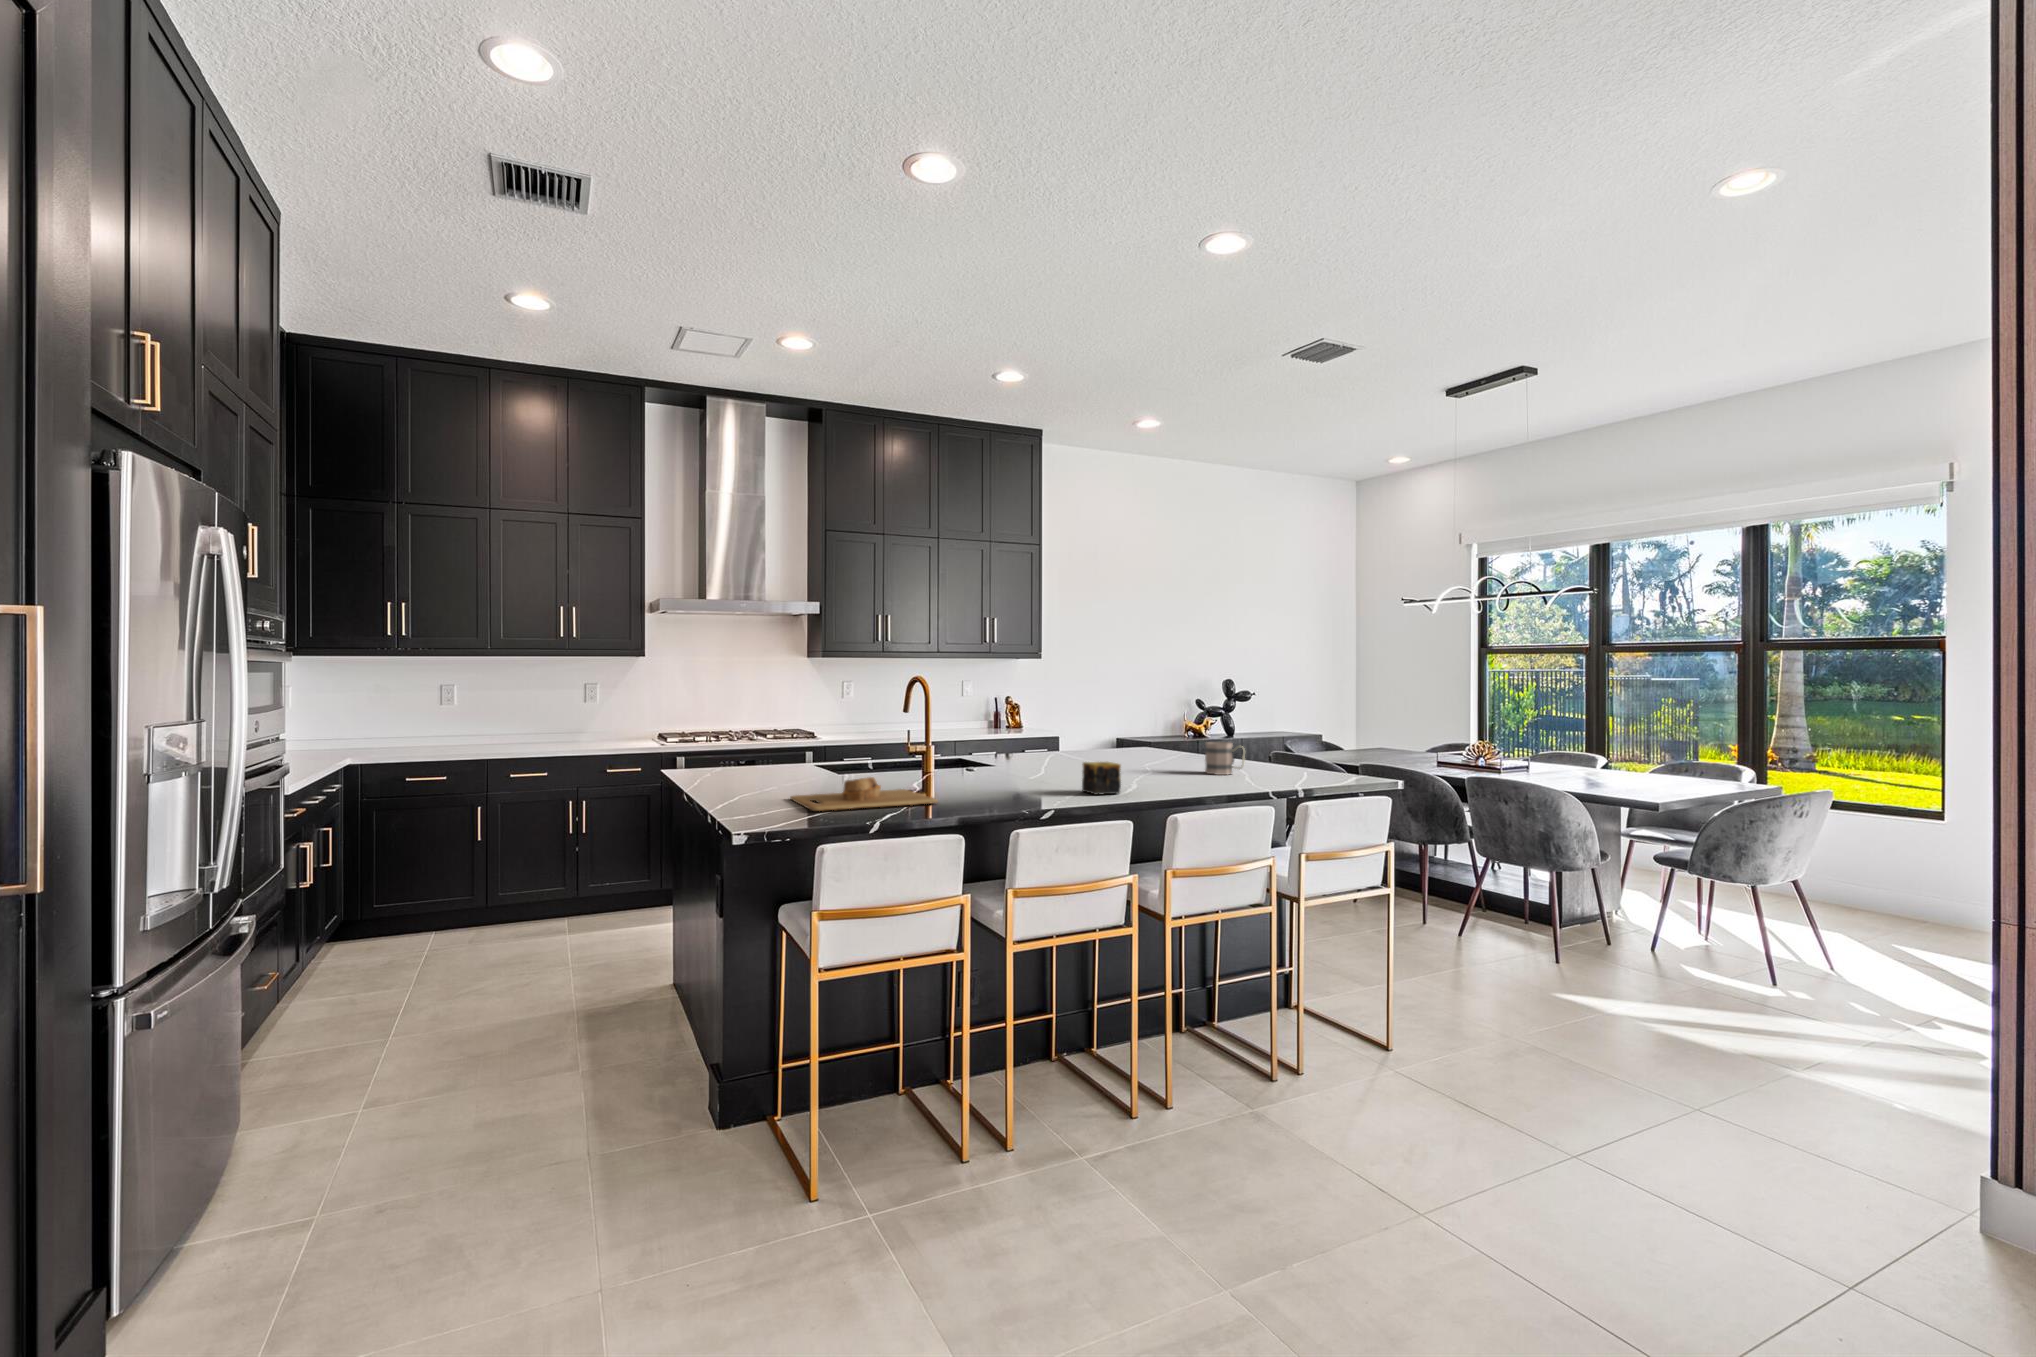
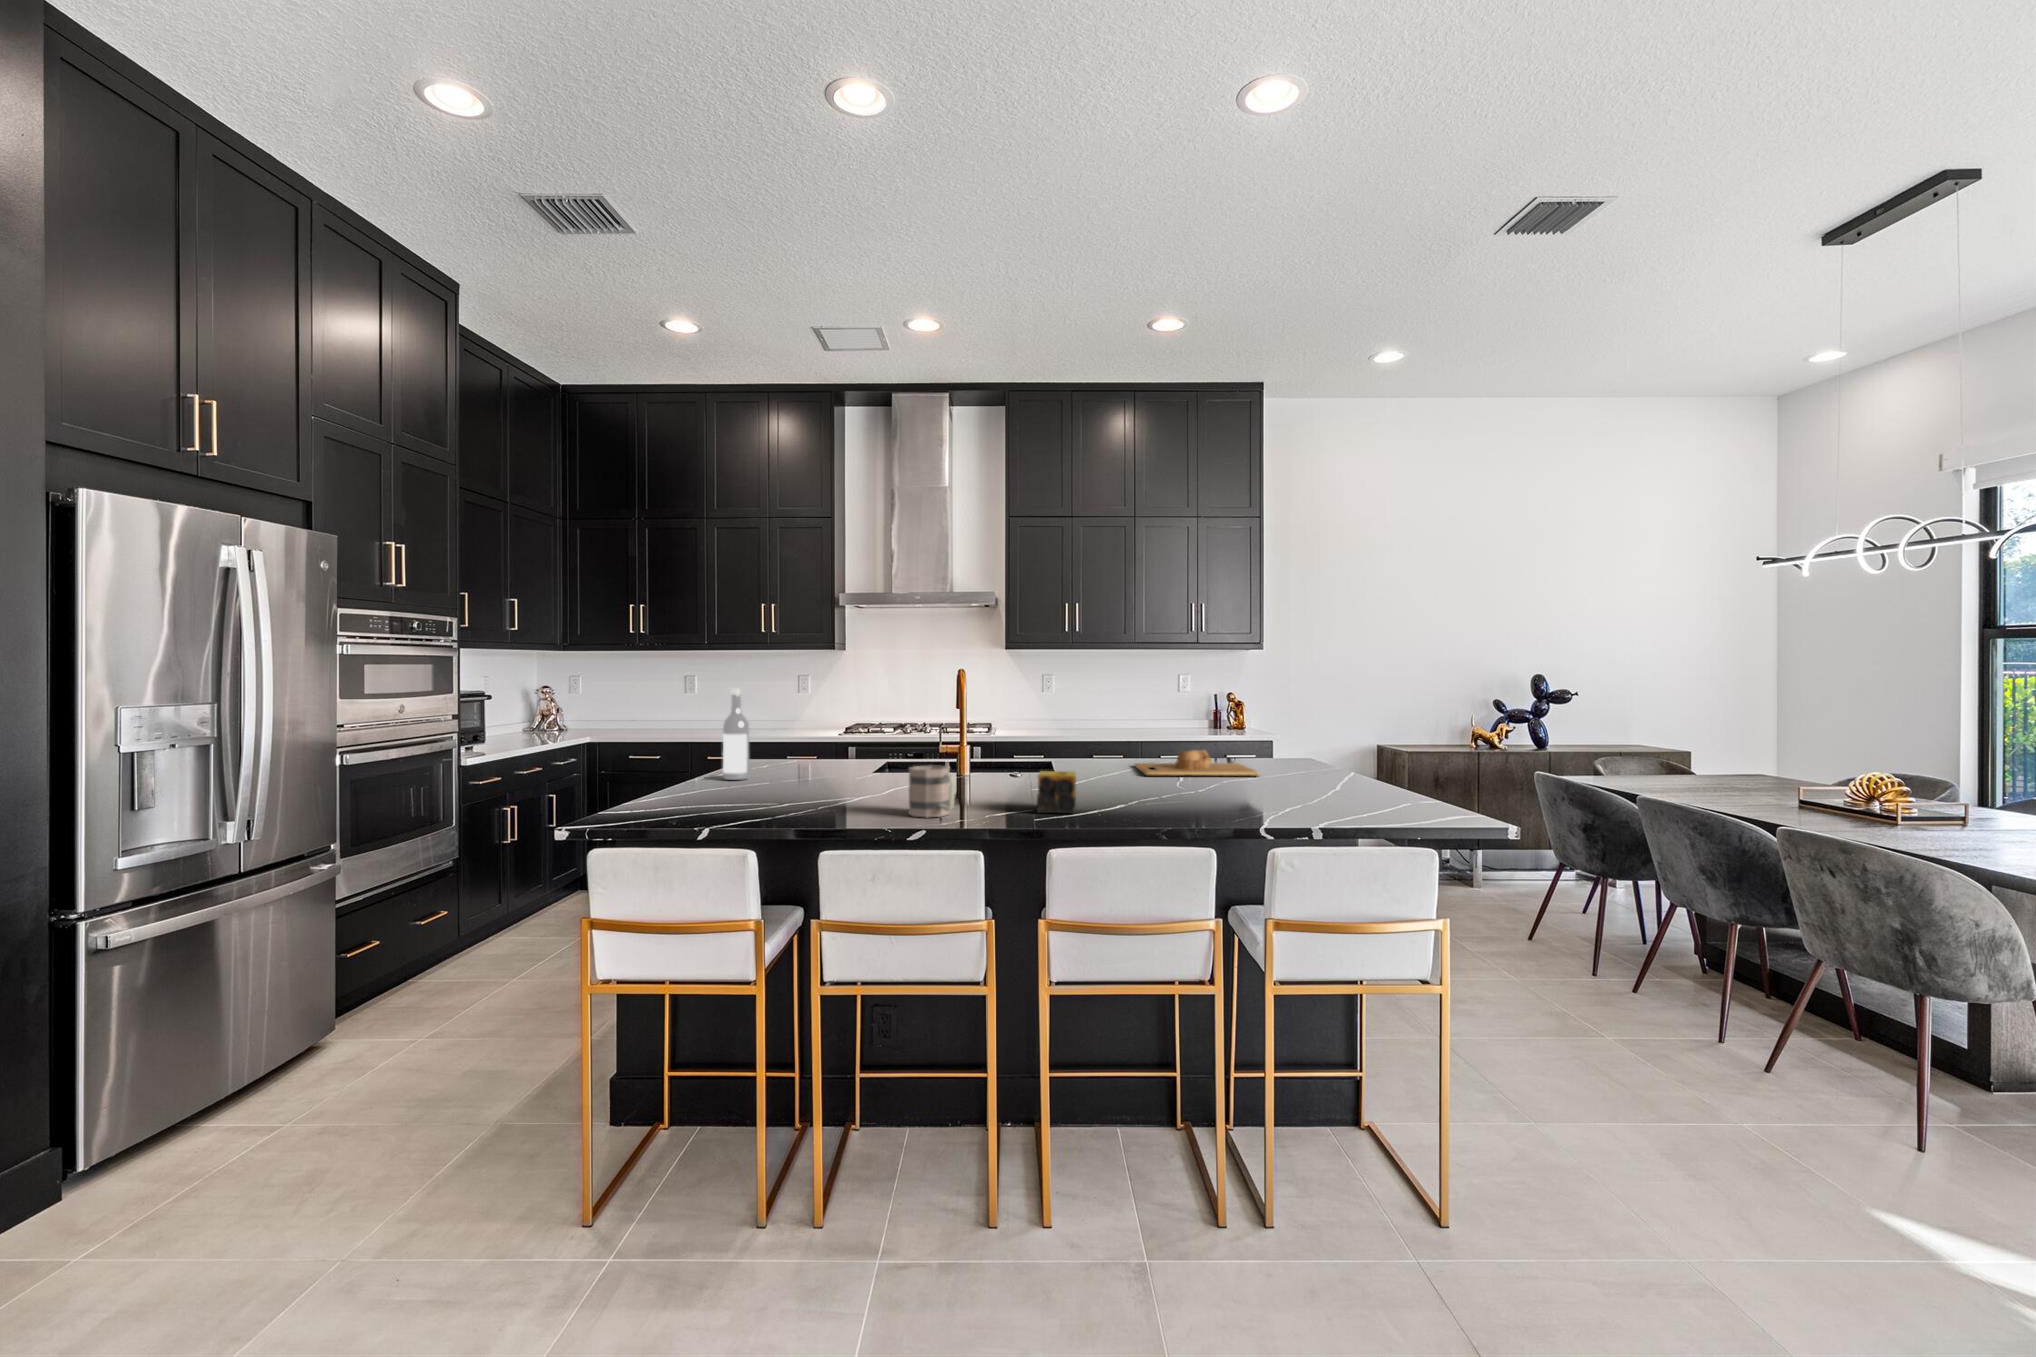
wine bottle: none [743,700,767,788] -> present [723,688,749,780]
mug: present [1205,742,1245,775] -> present [908,765,955,817]
cutting board: present [790,777,938,811] -> present [1135,750,1260,776]

